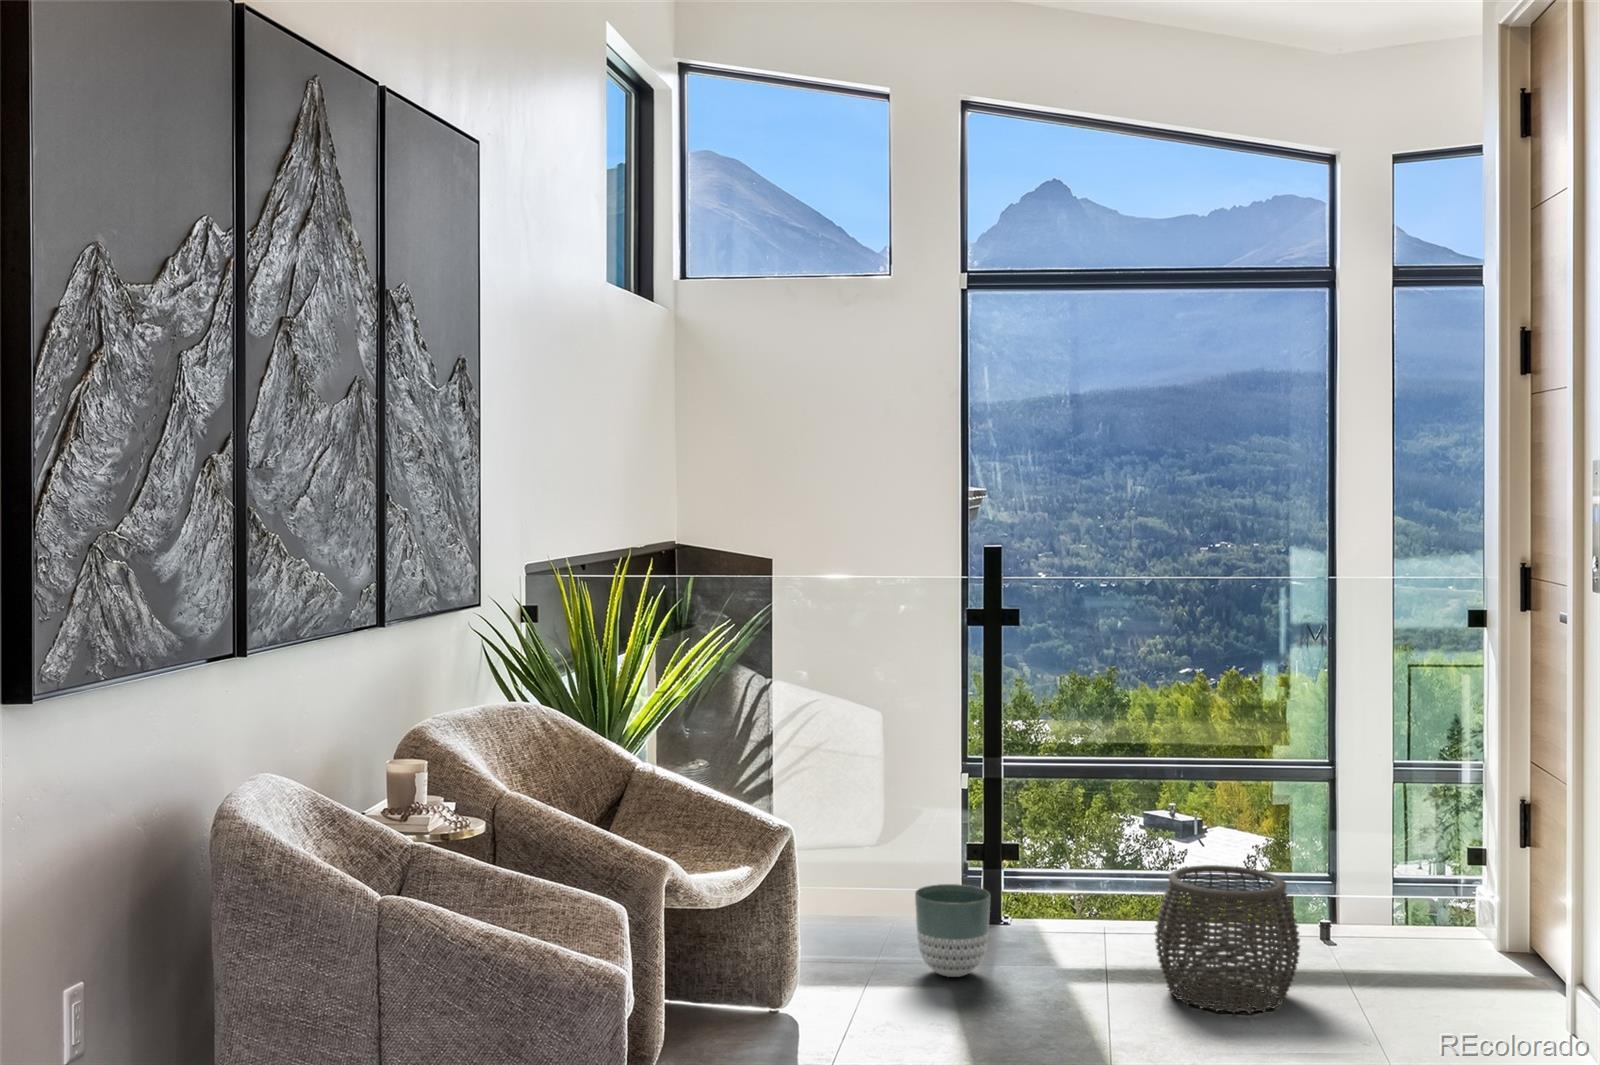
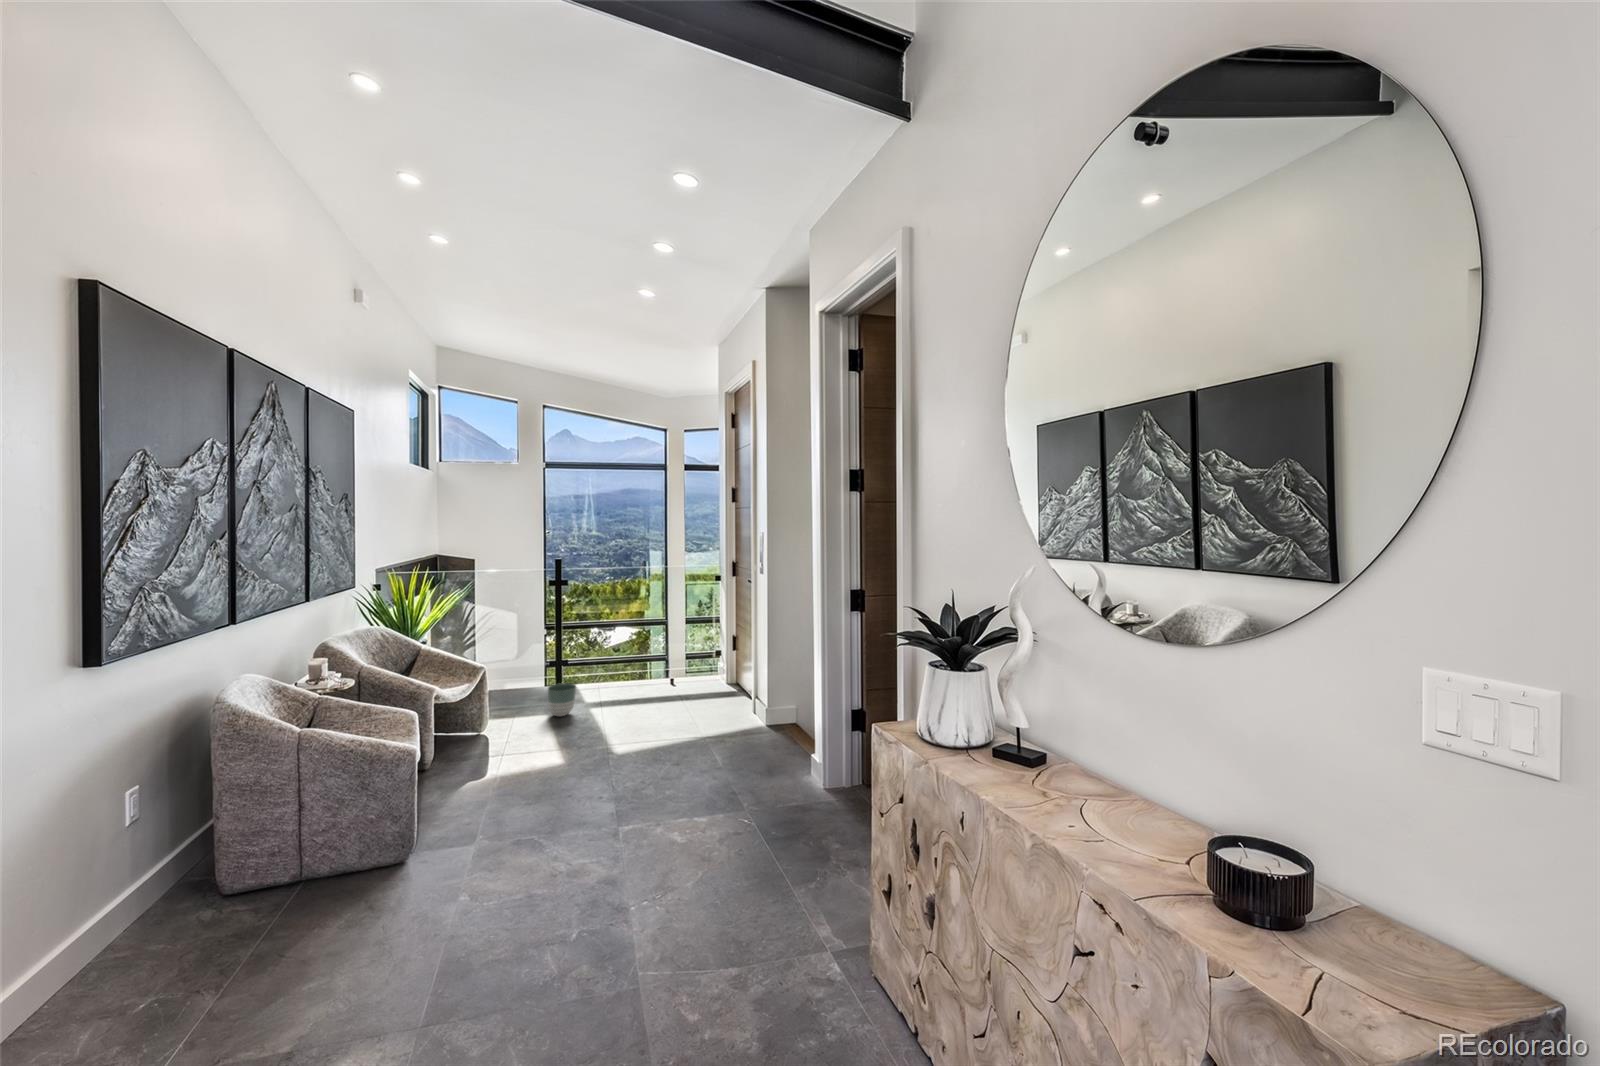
woven basket: present [1155,865,1300,1013] -> none [633,669,680,718]

